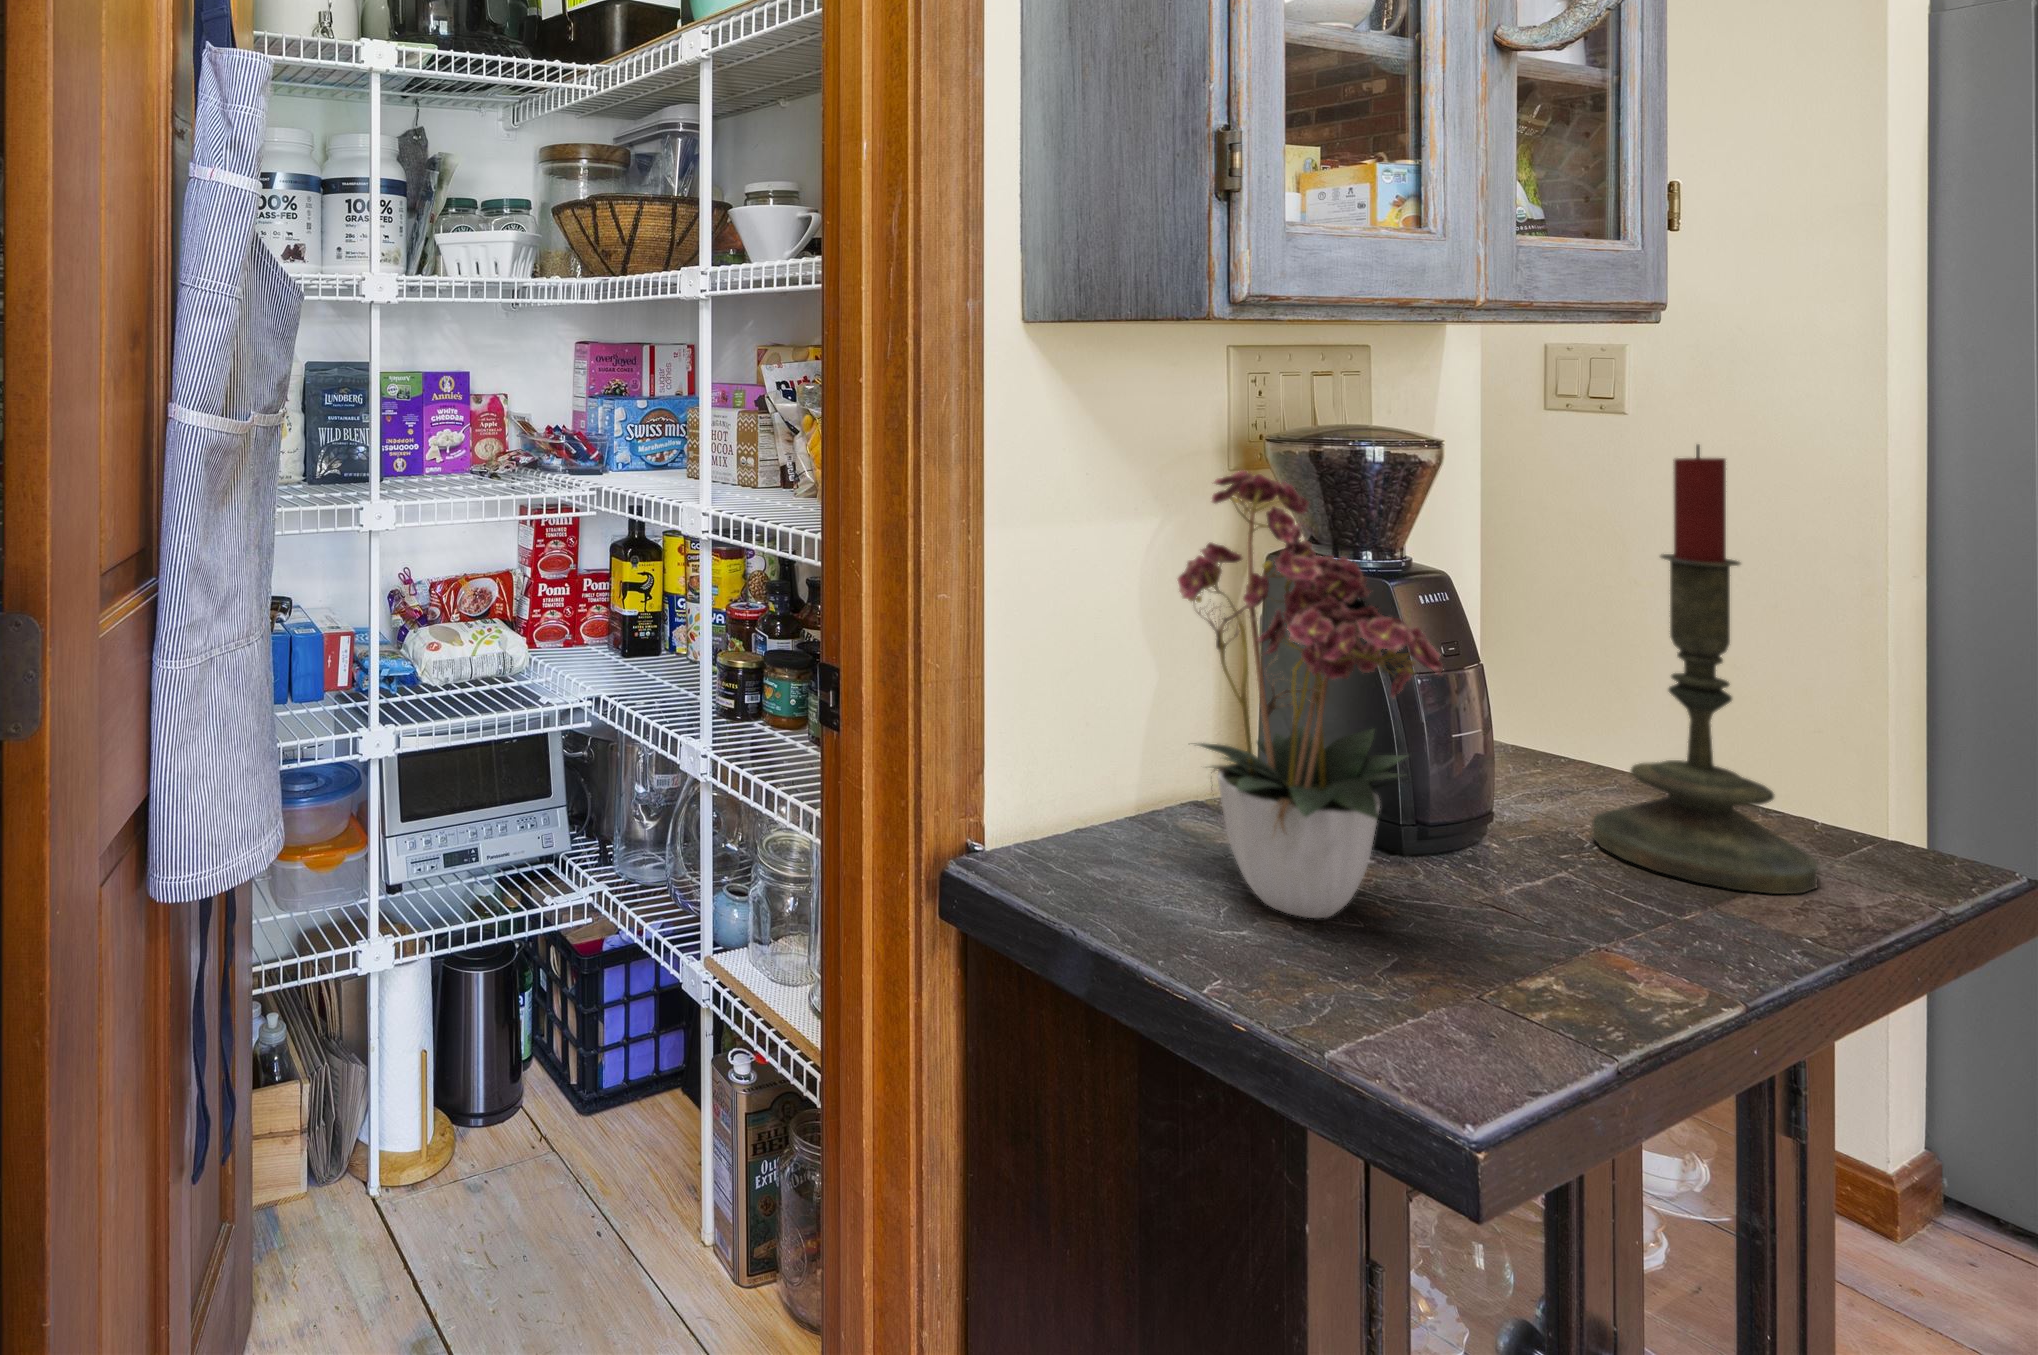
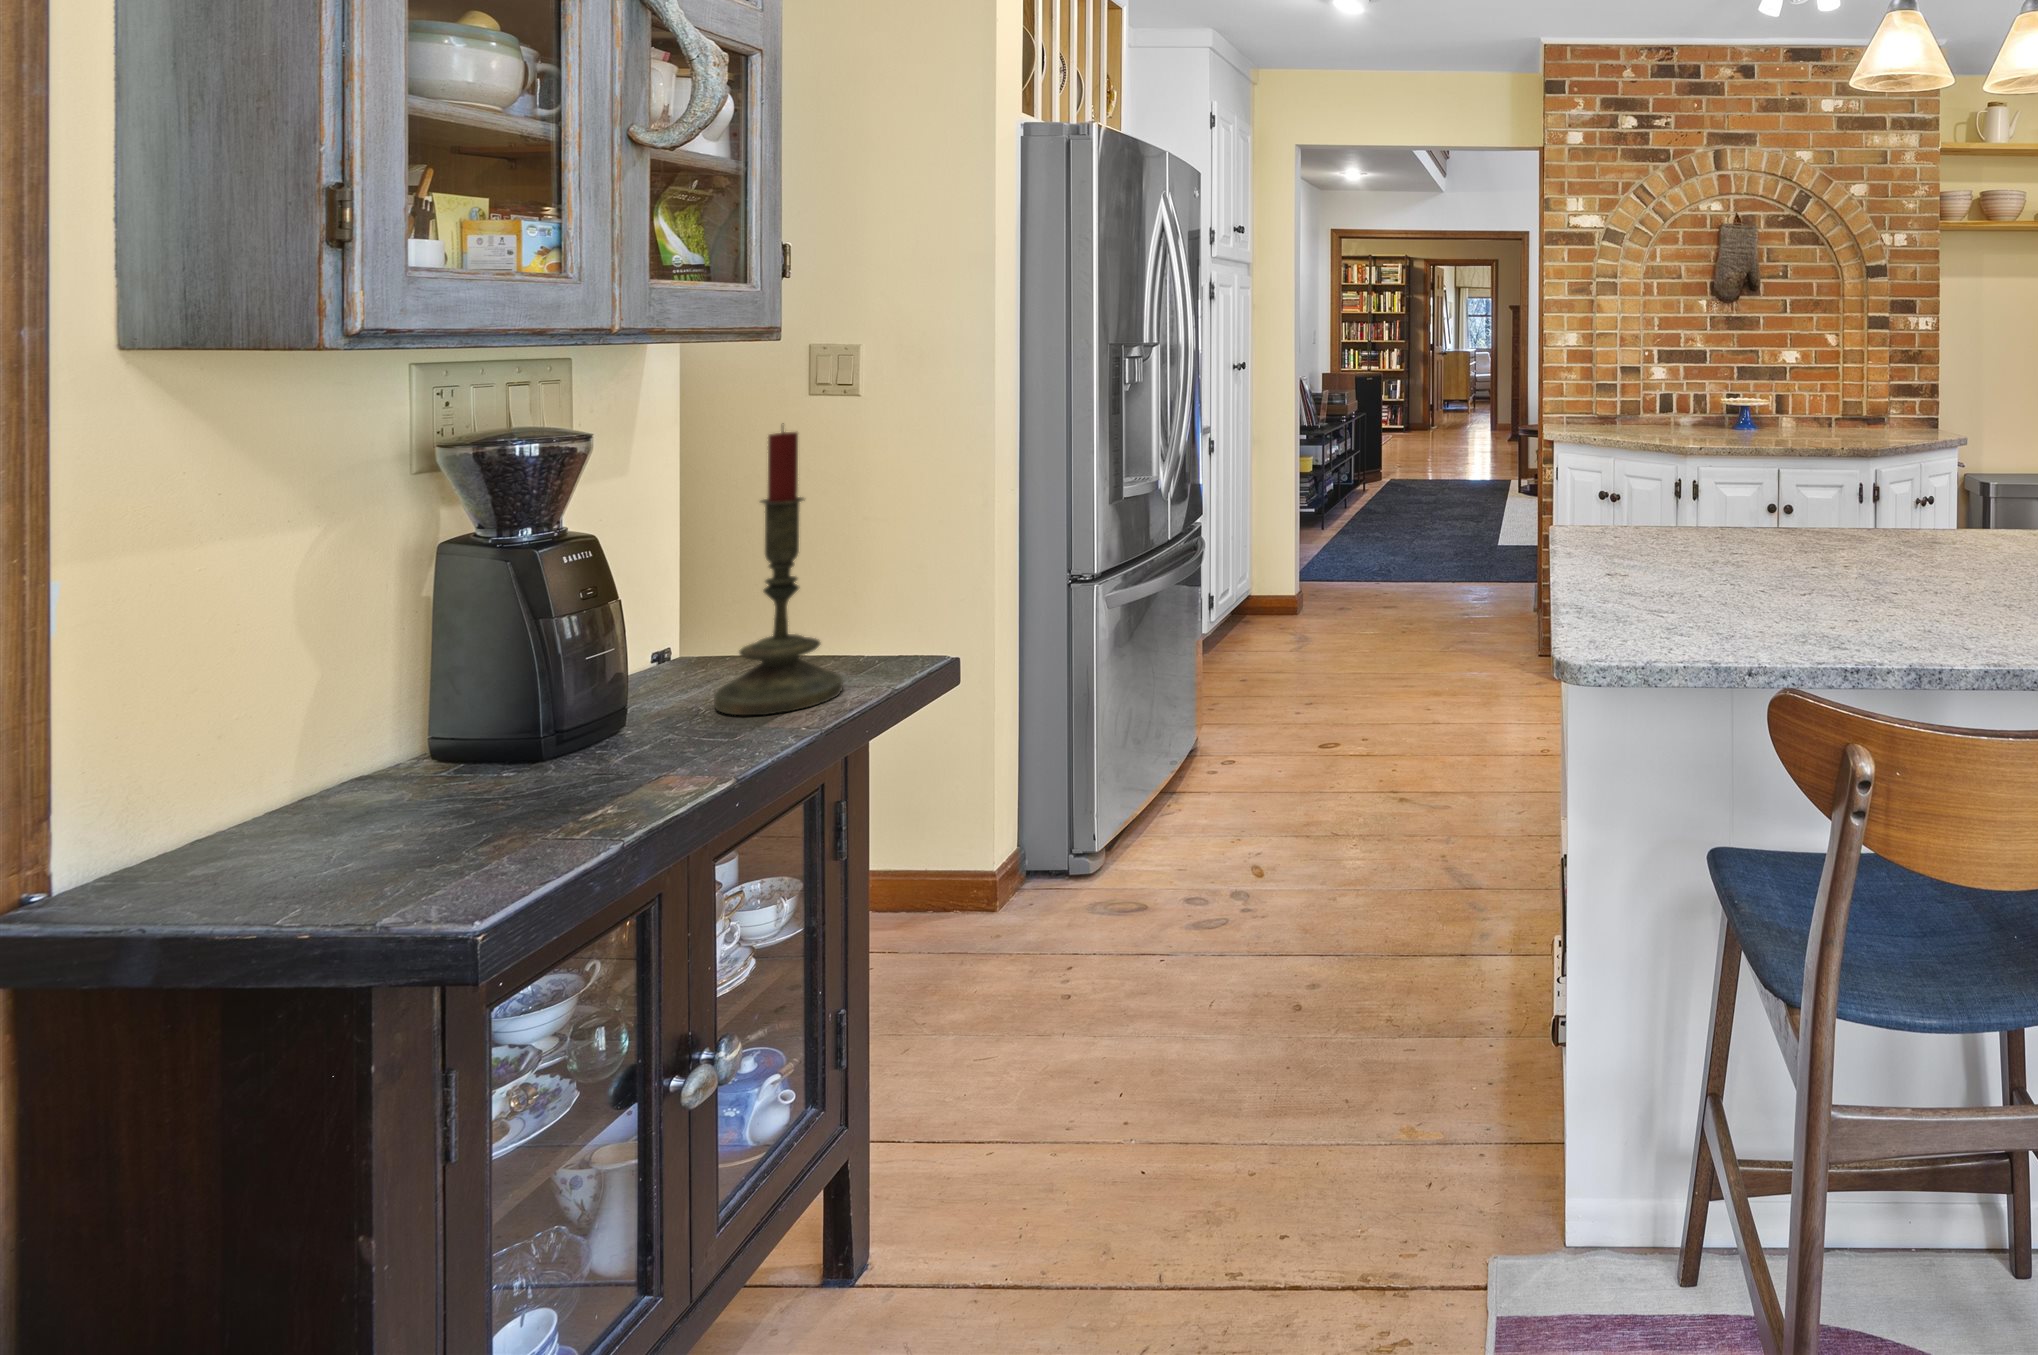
flower arrangement: present [1178,471,1443,918] -> none [283,459,559,845]

